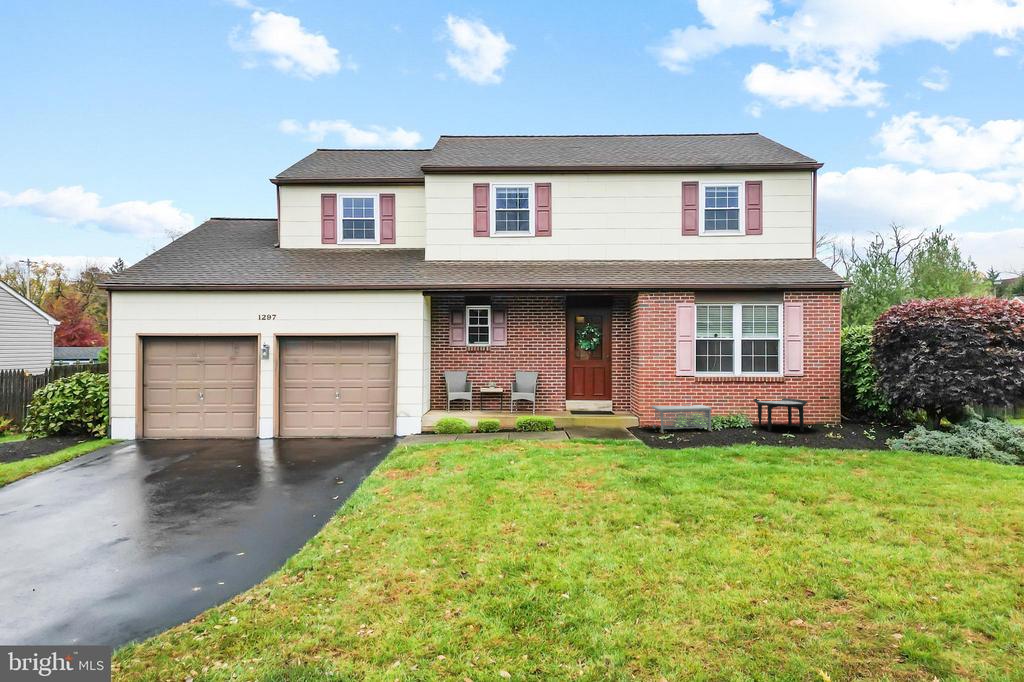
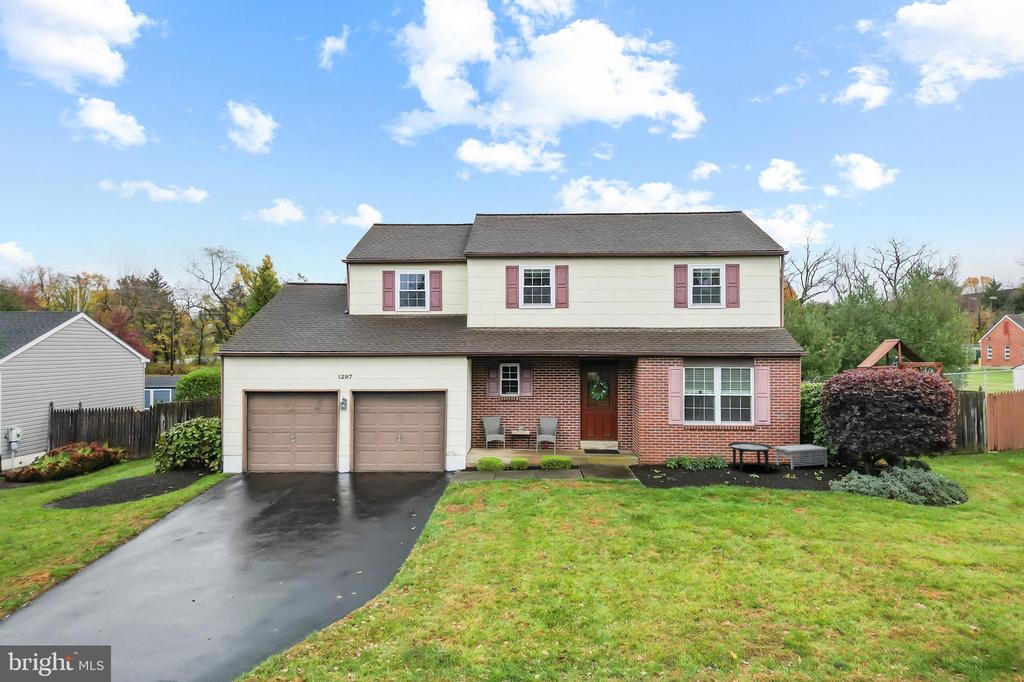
storage bench: present [652,404,712,432] -> present [774,444,828,469]

